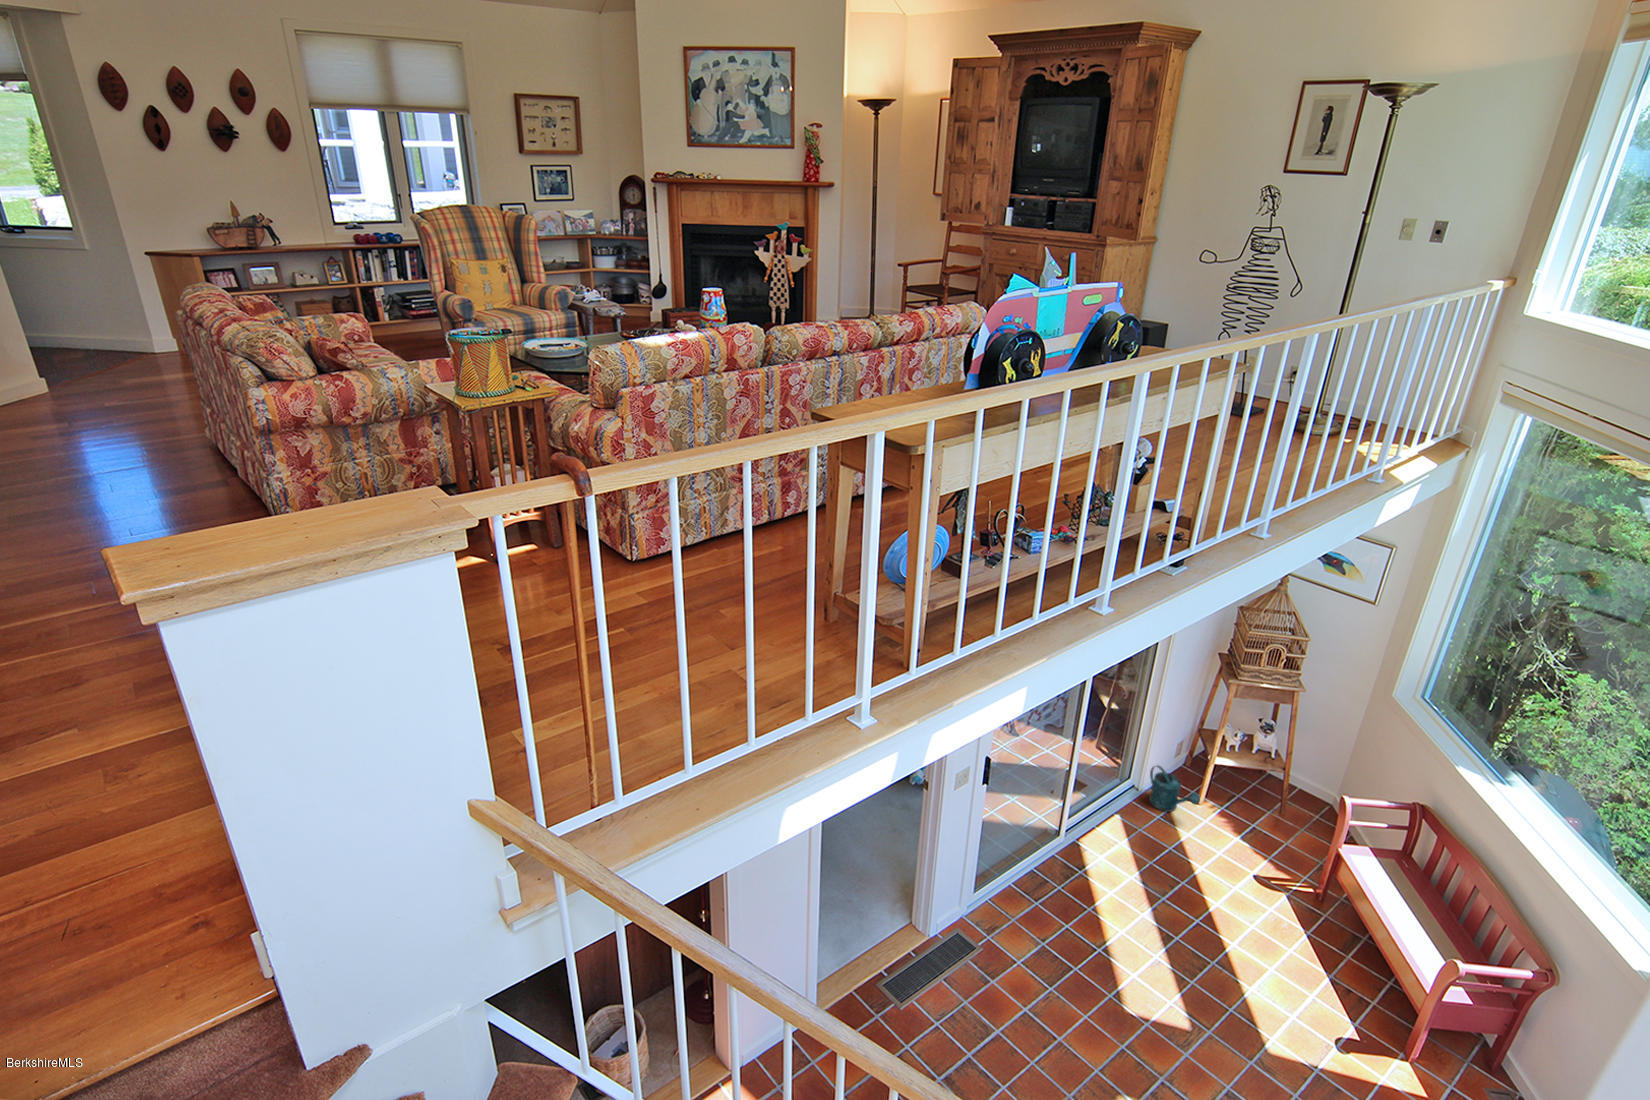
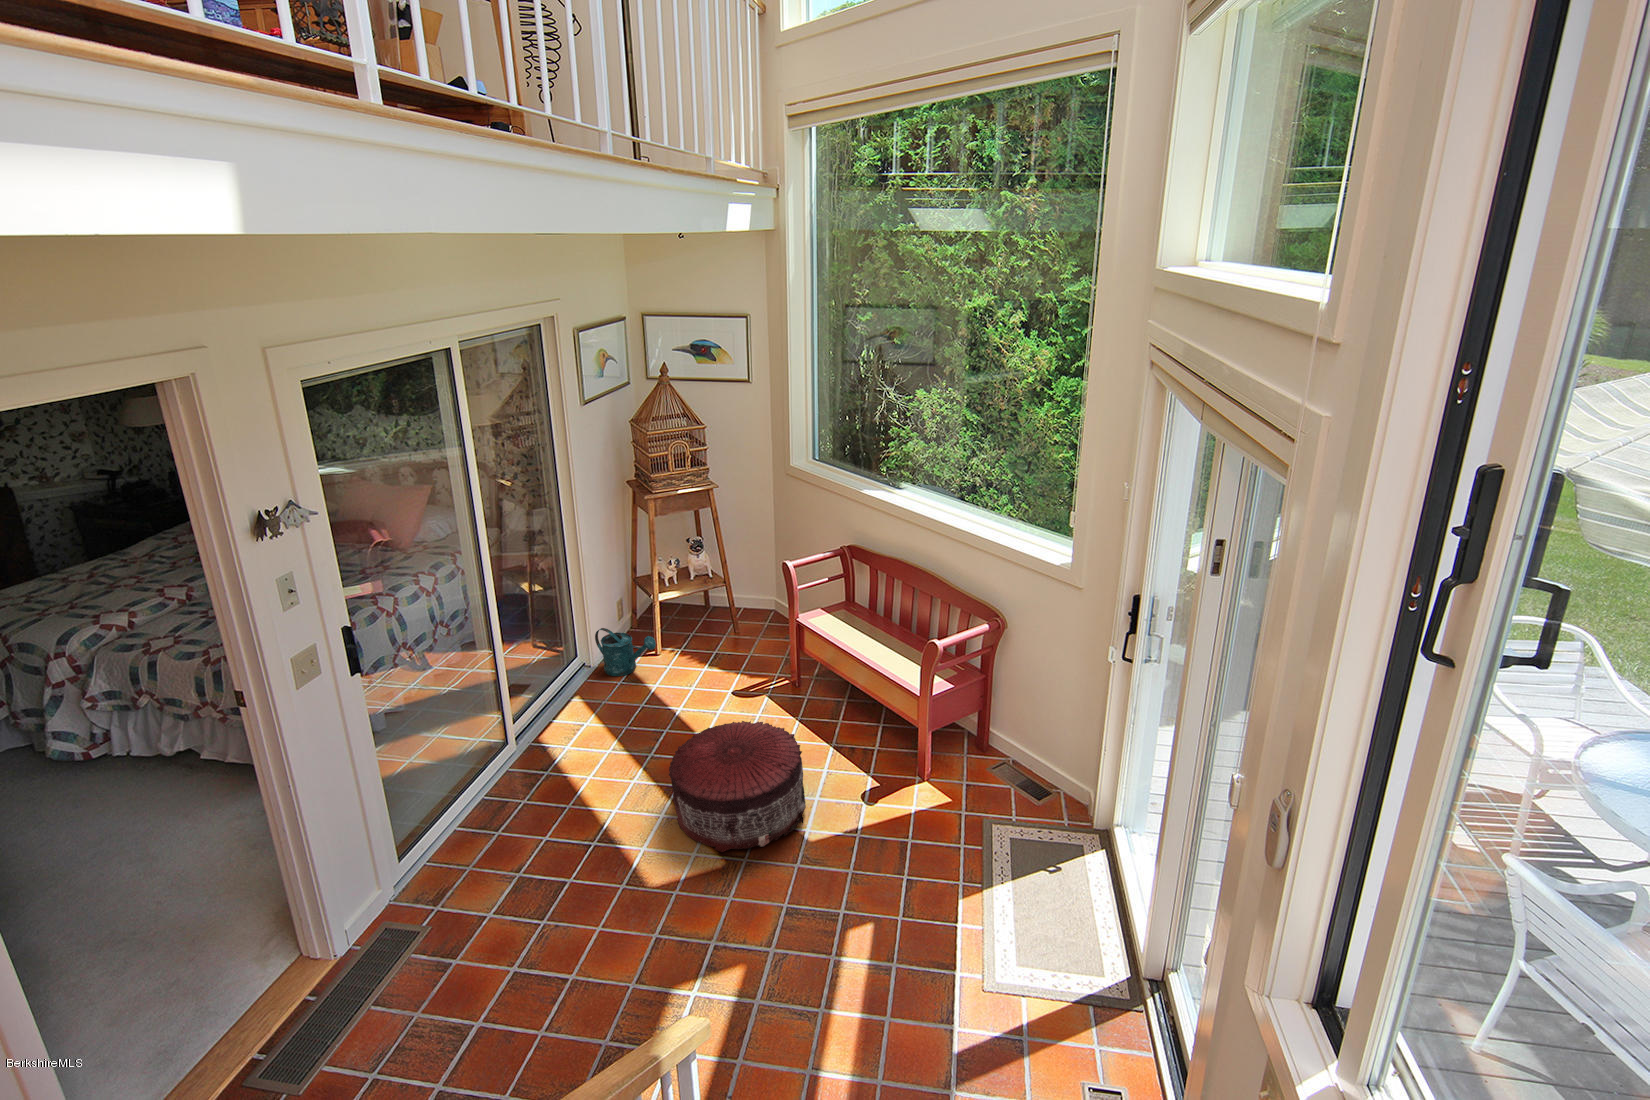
pouf: none [1167,910,1293,1034] -> present [669,721,806,852]

